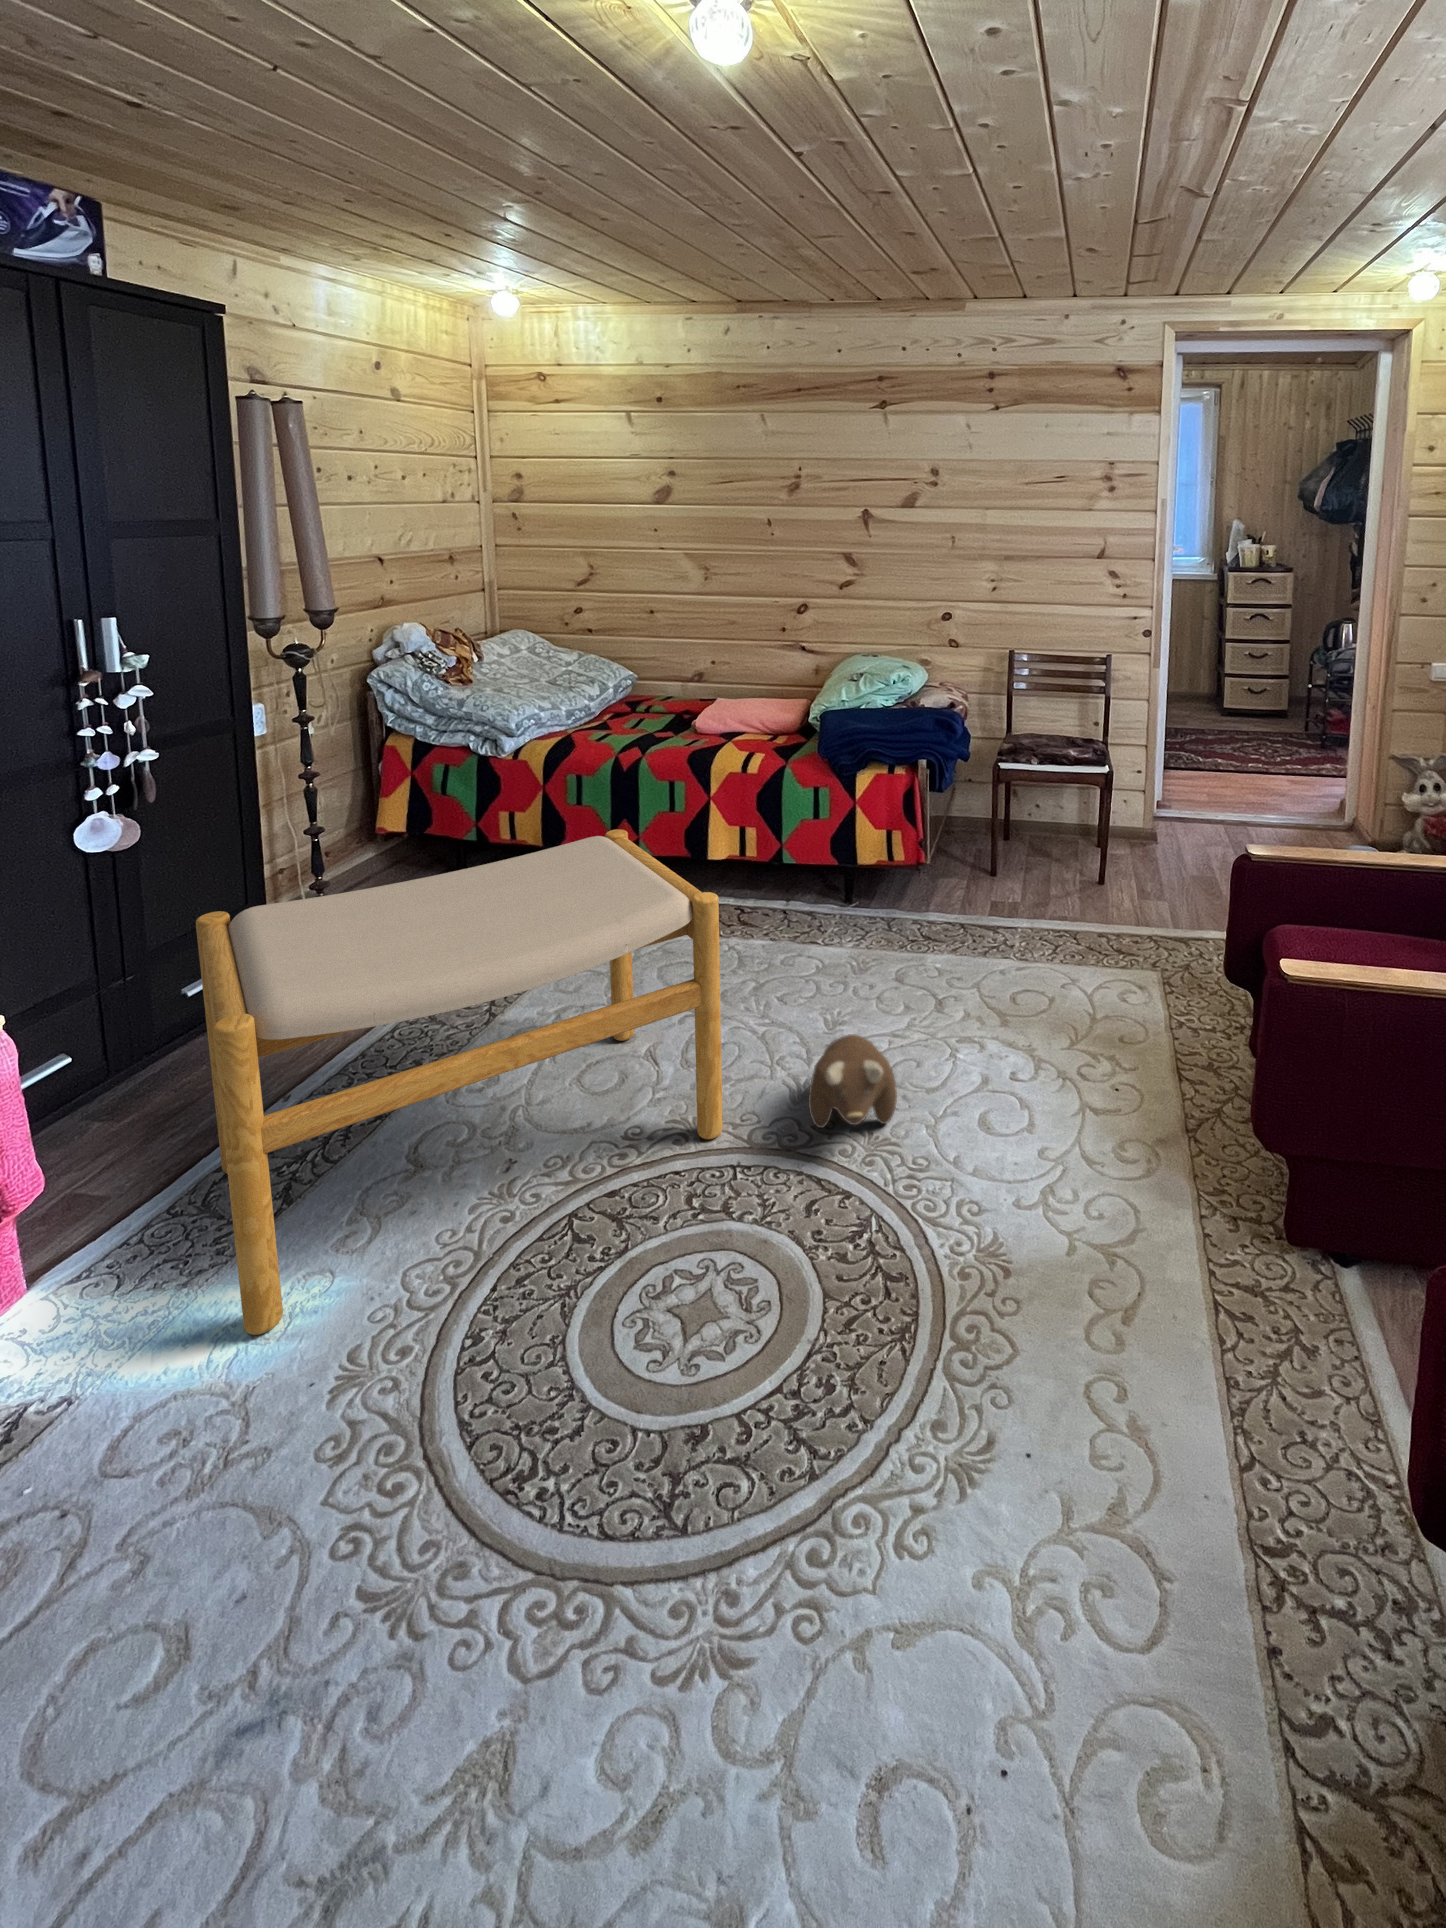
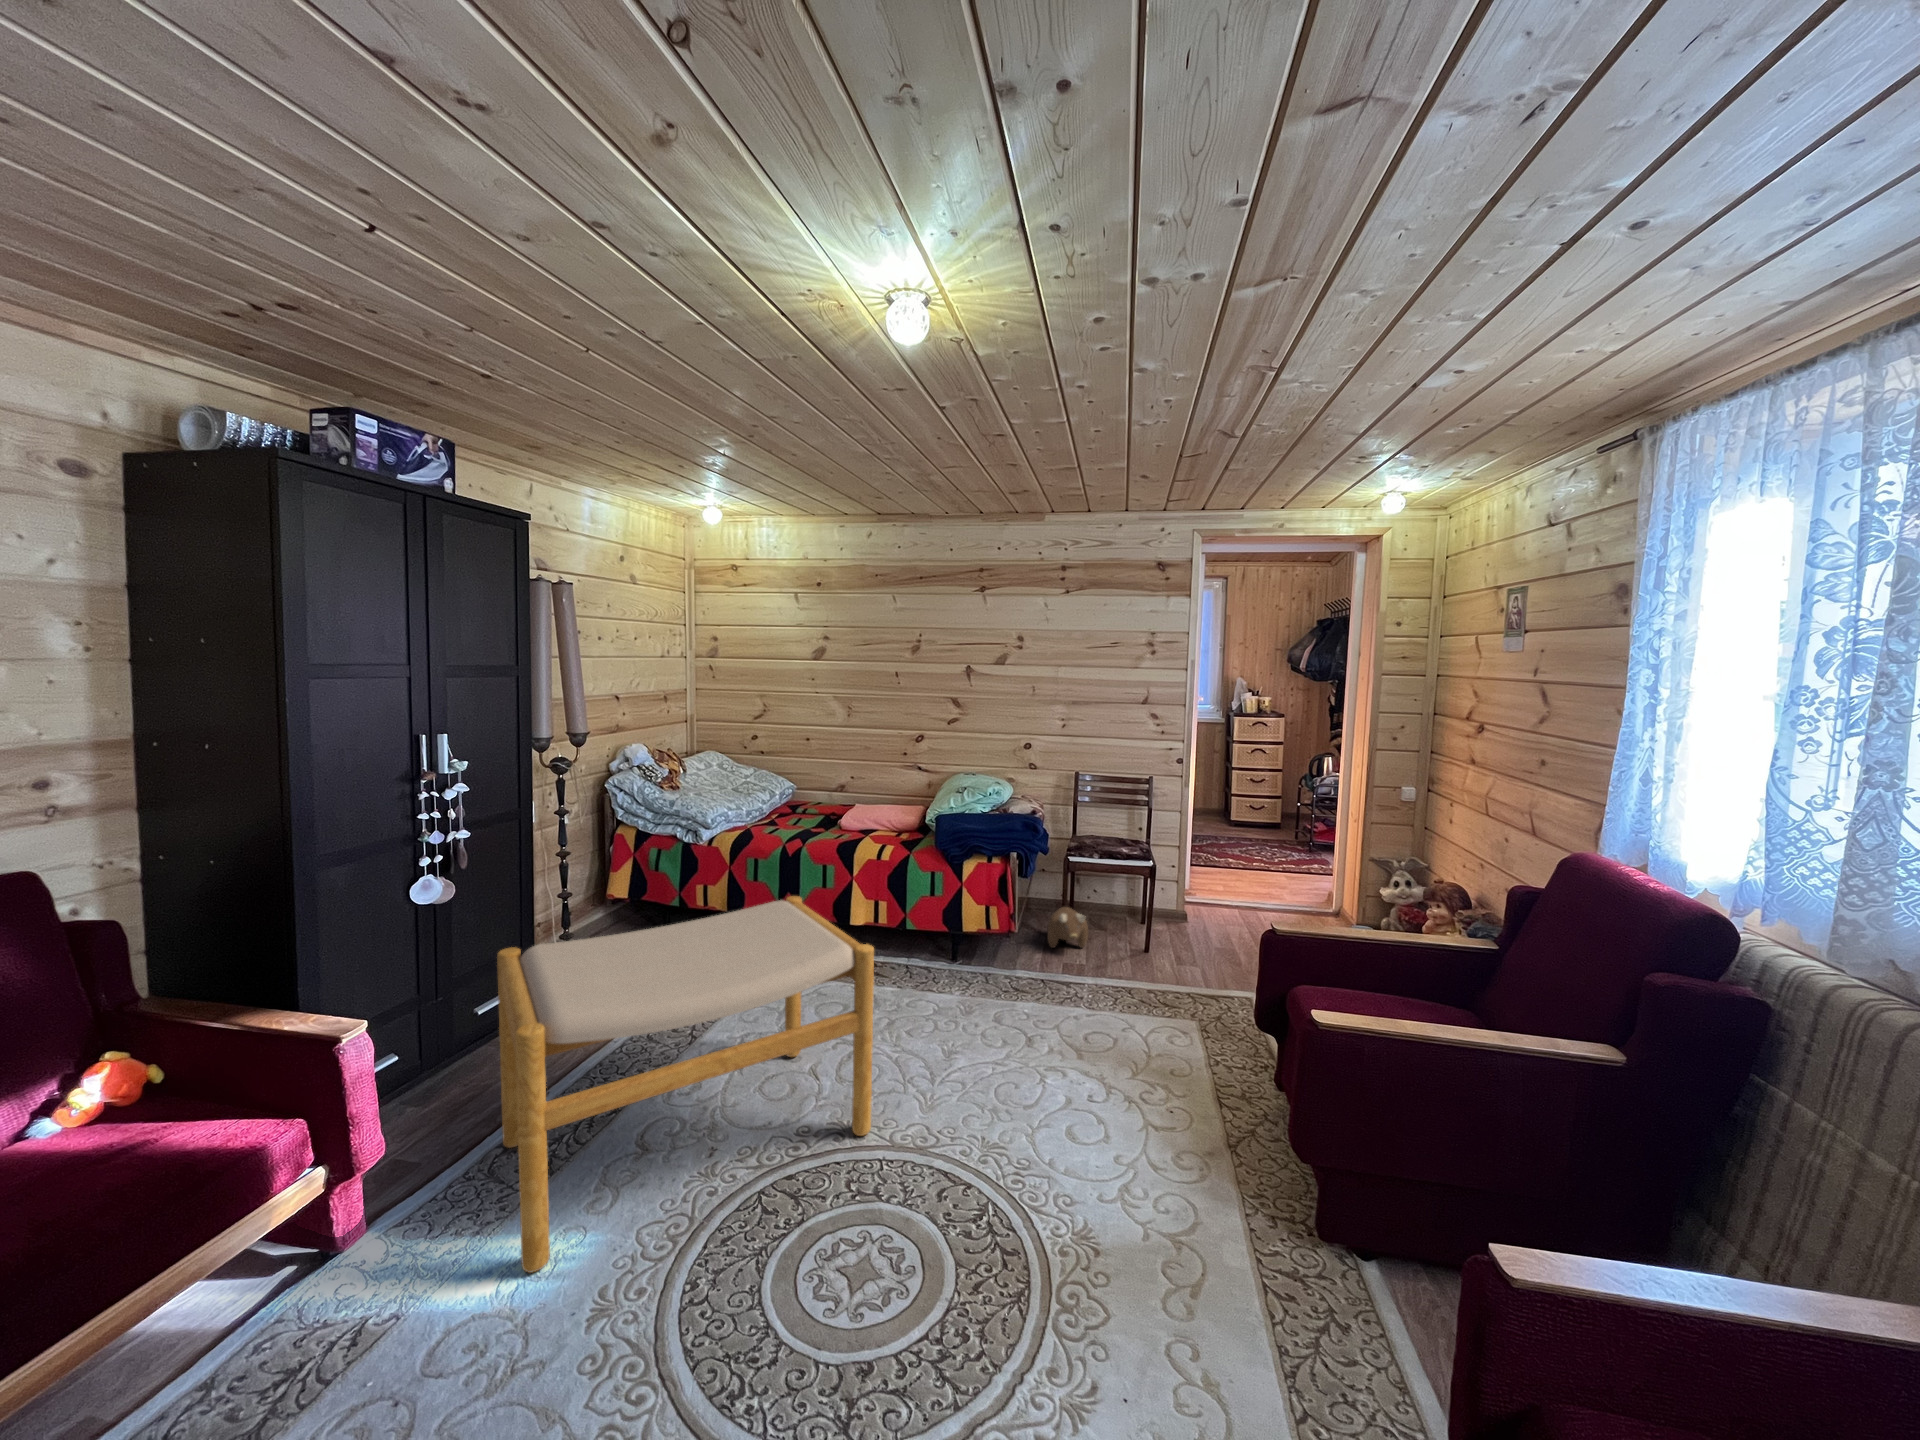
plush toy: present [808,1034,897,1128] -> present [1048,907,1088,948]

